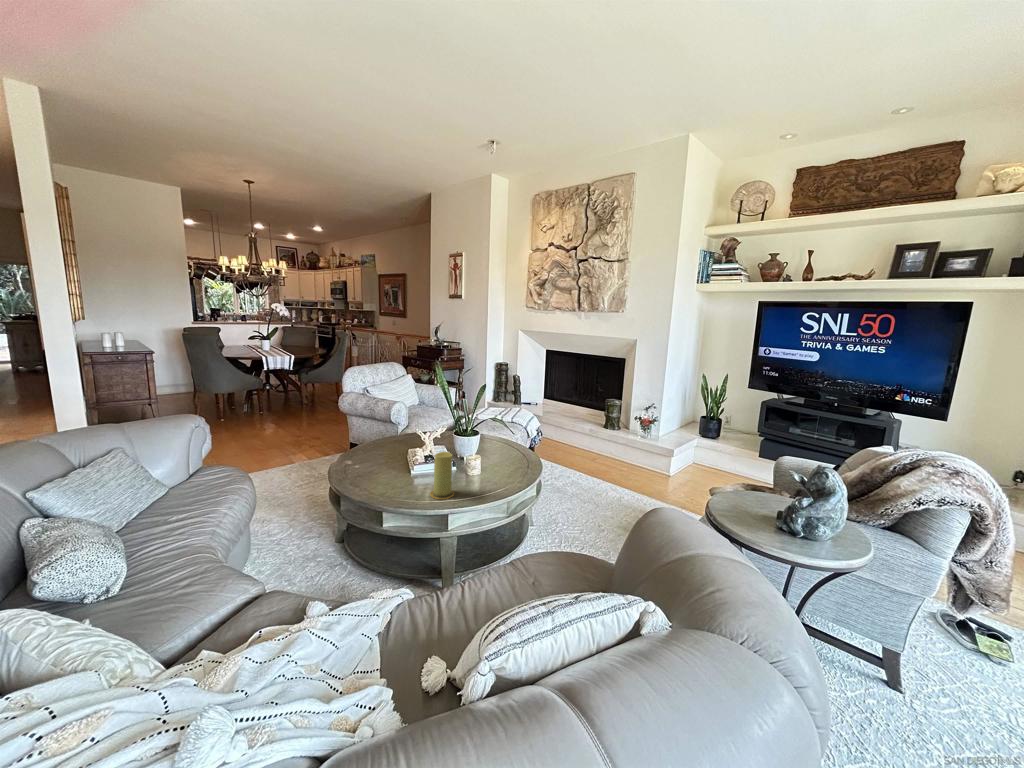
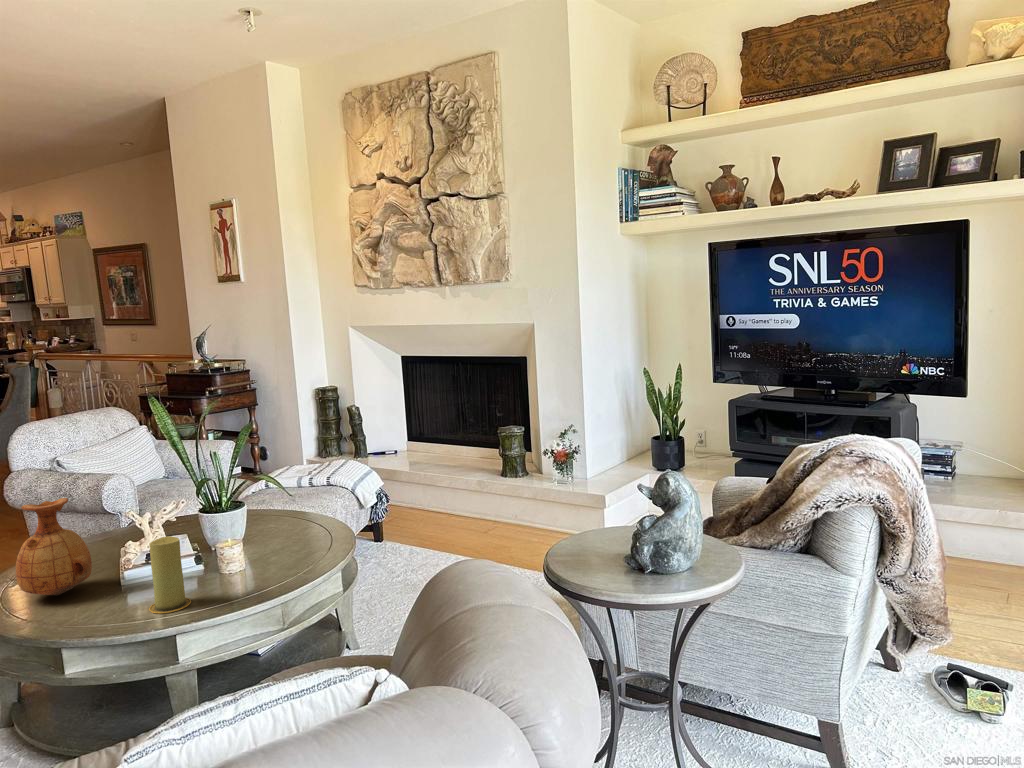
vase: none [353,418,395,476] -> present [16,498,92,596]

